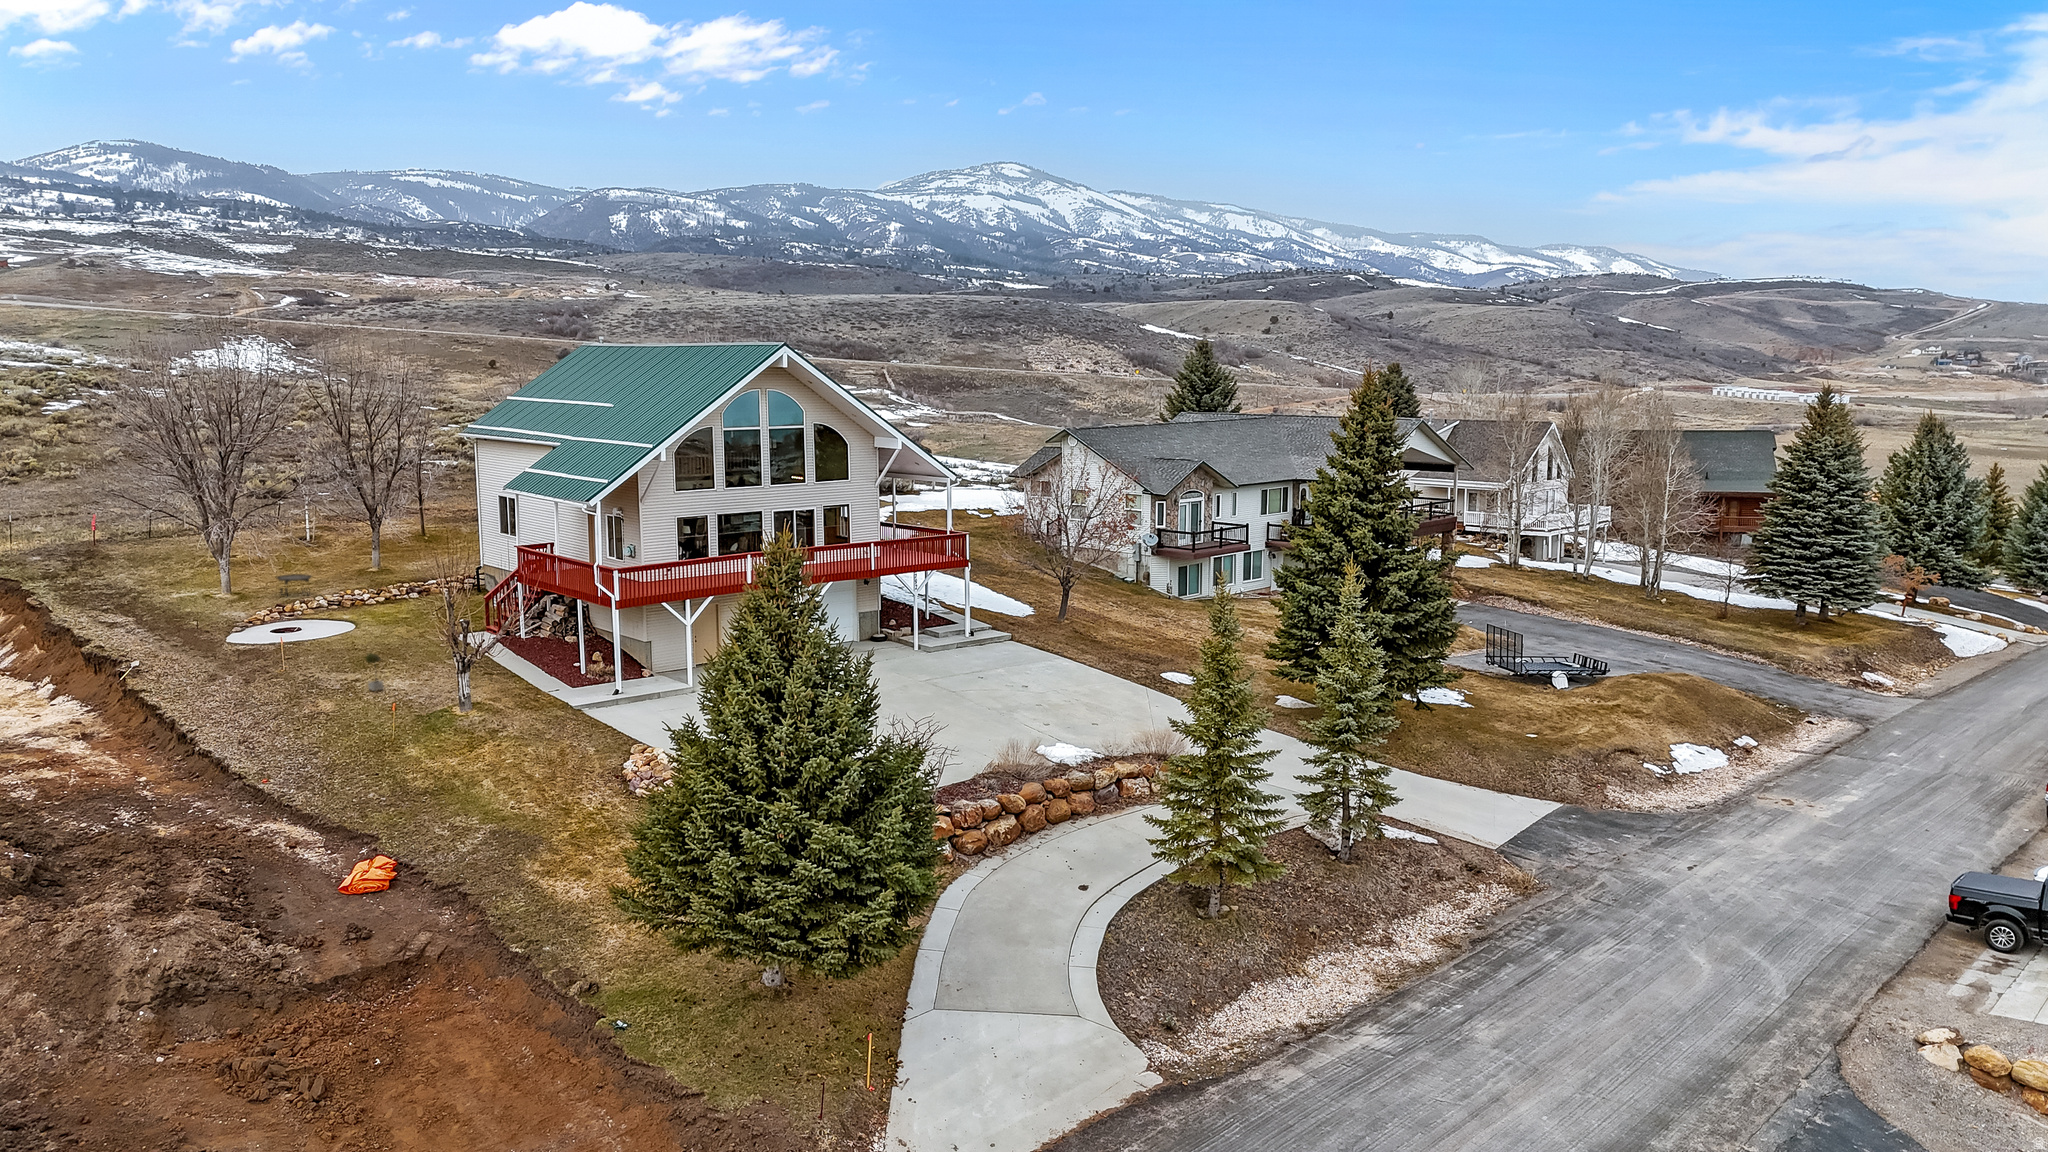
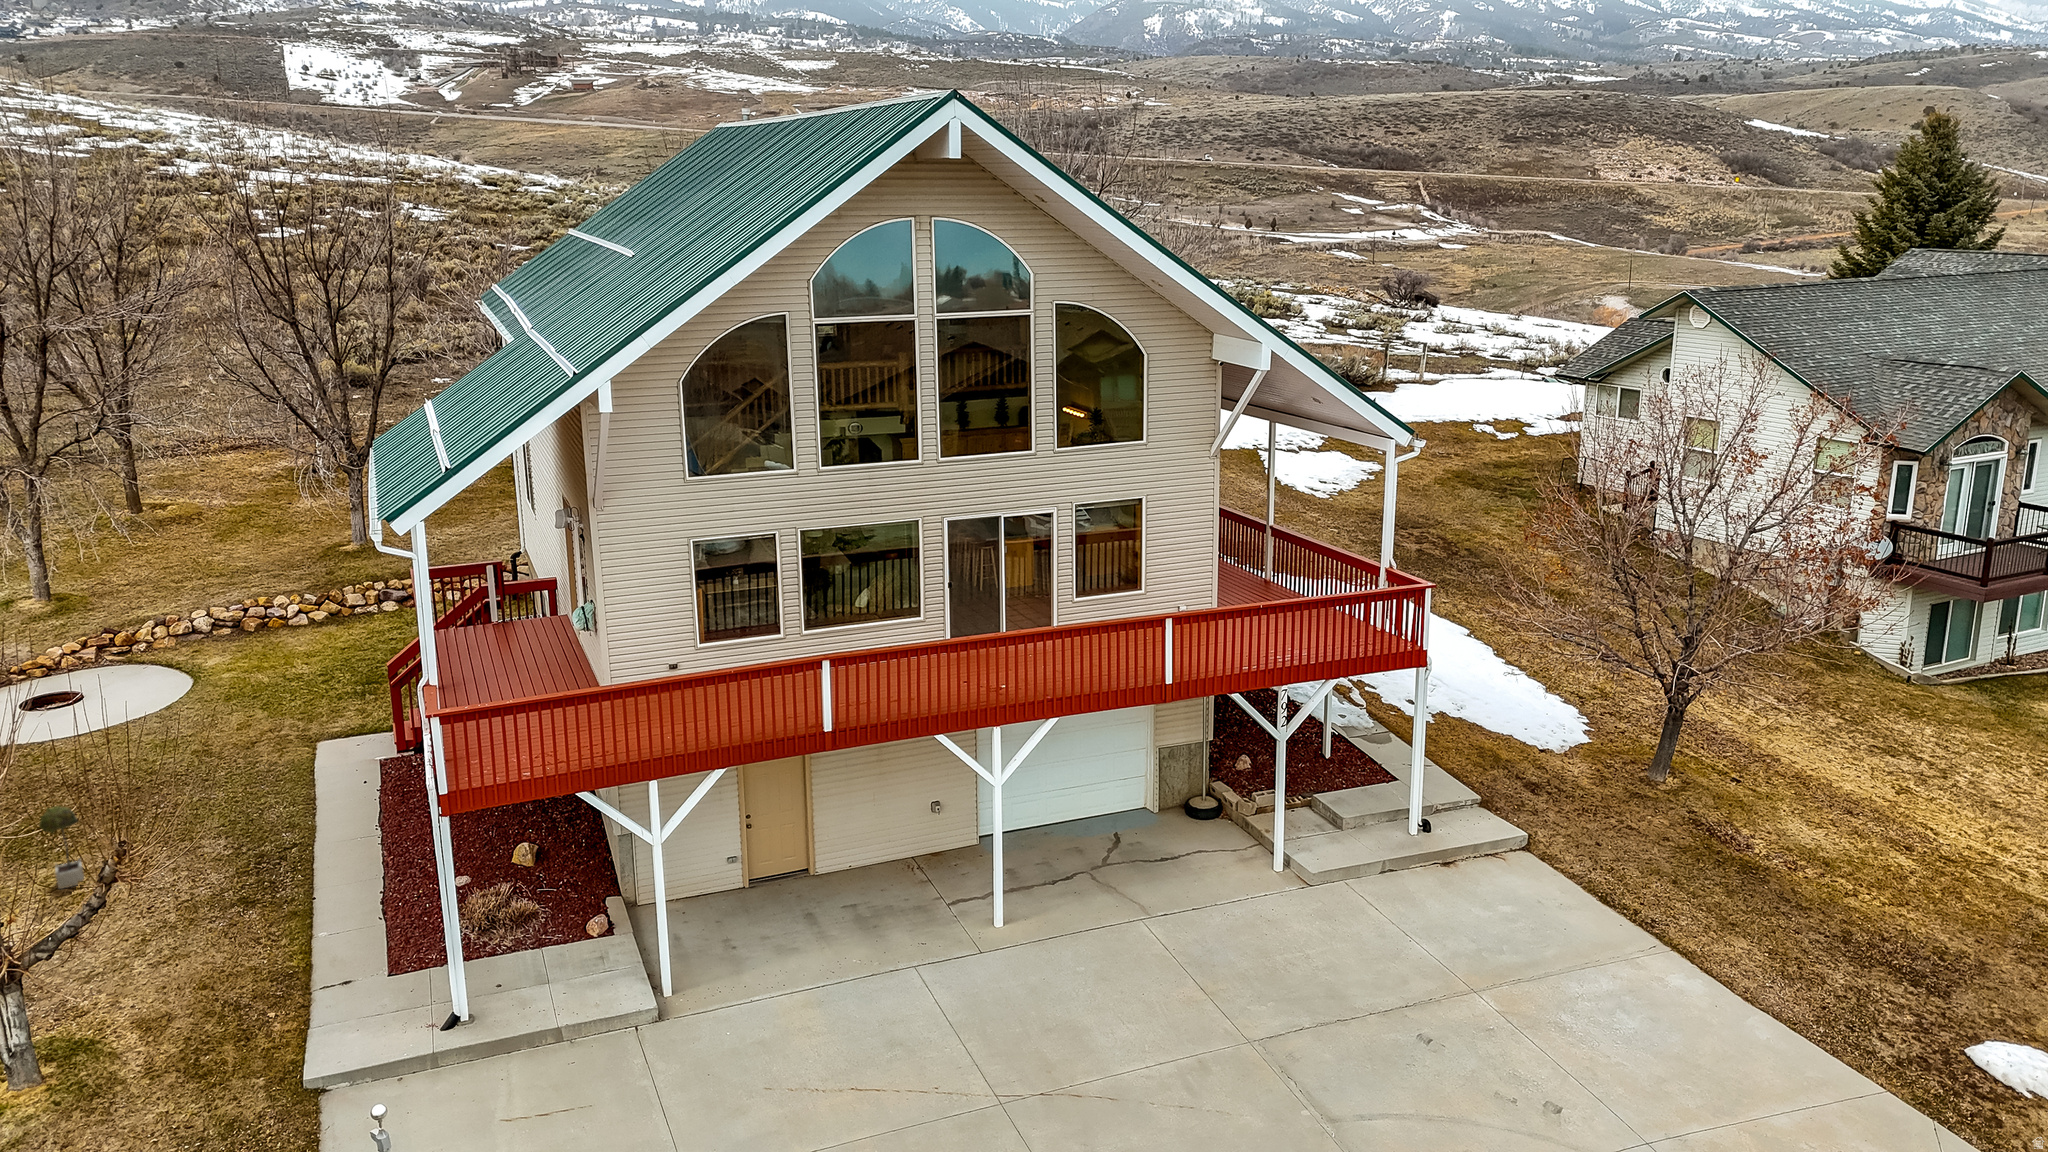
round table: present [277,574,311,597] -> none [302,517,359,557]

